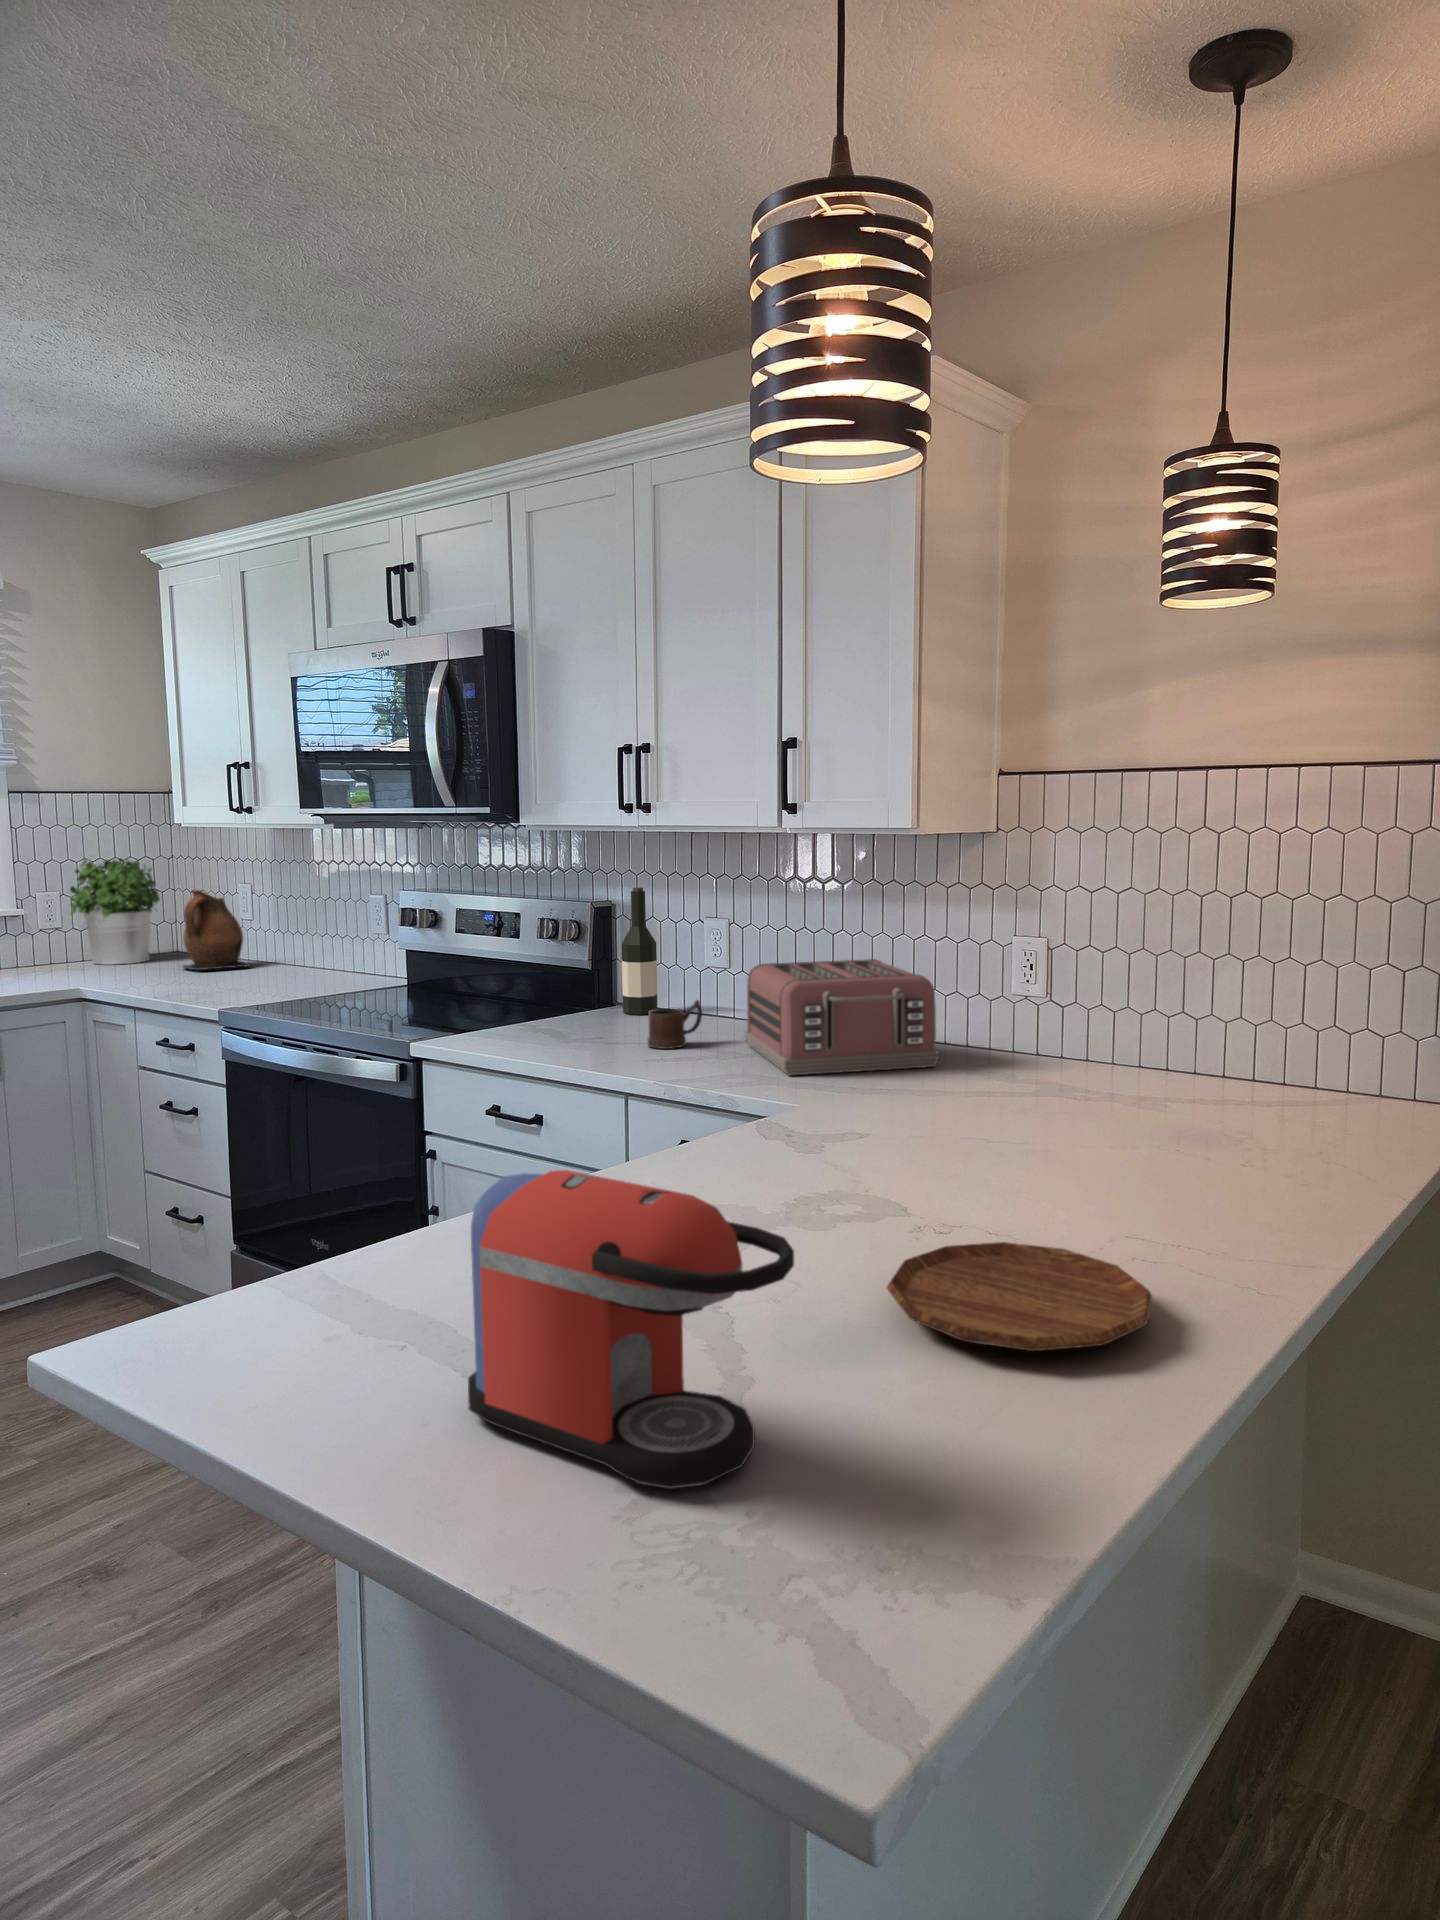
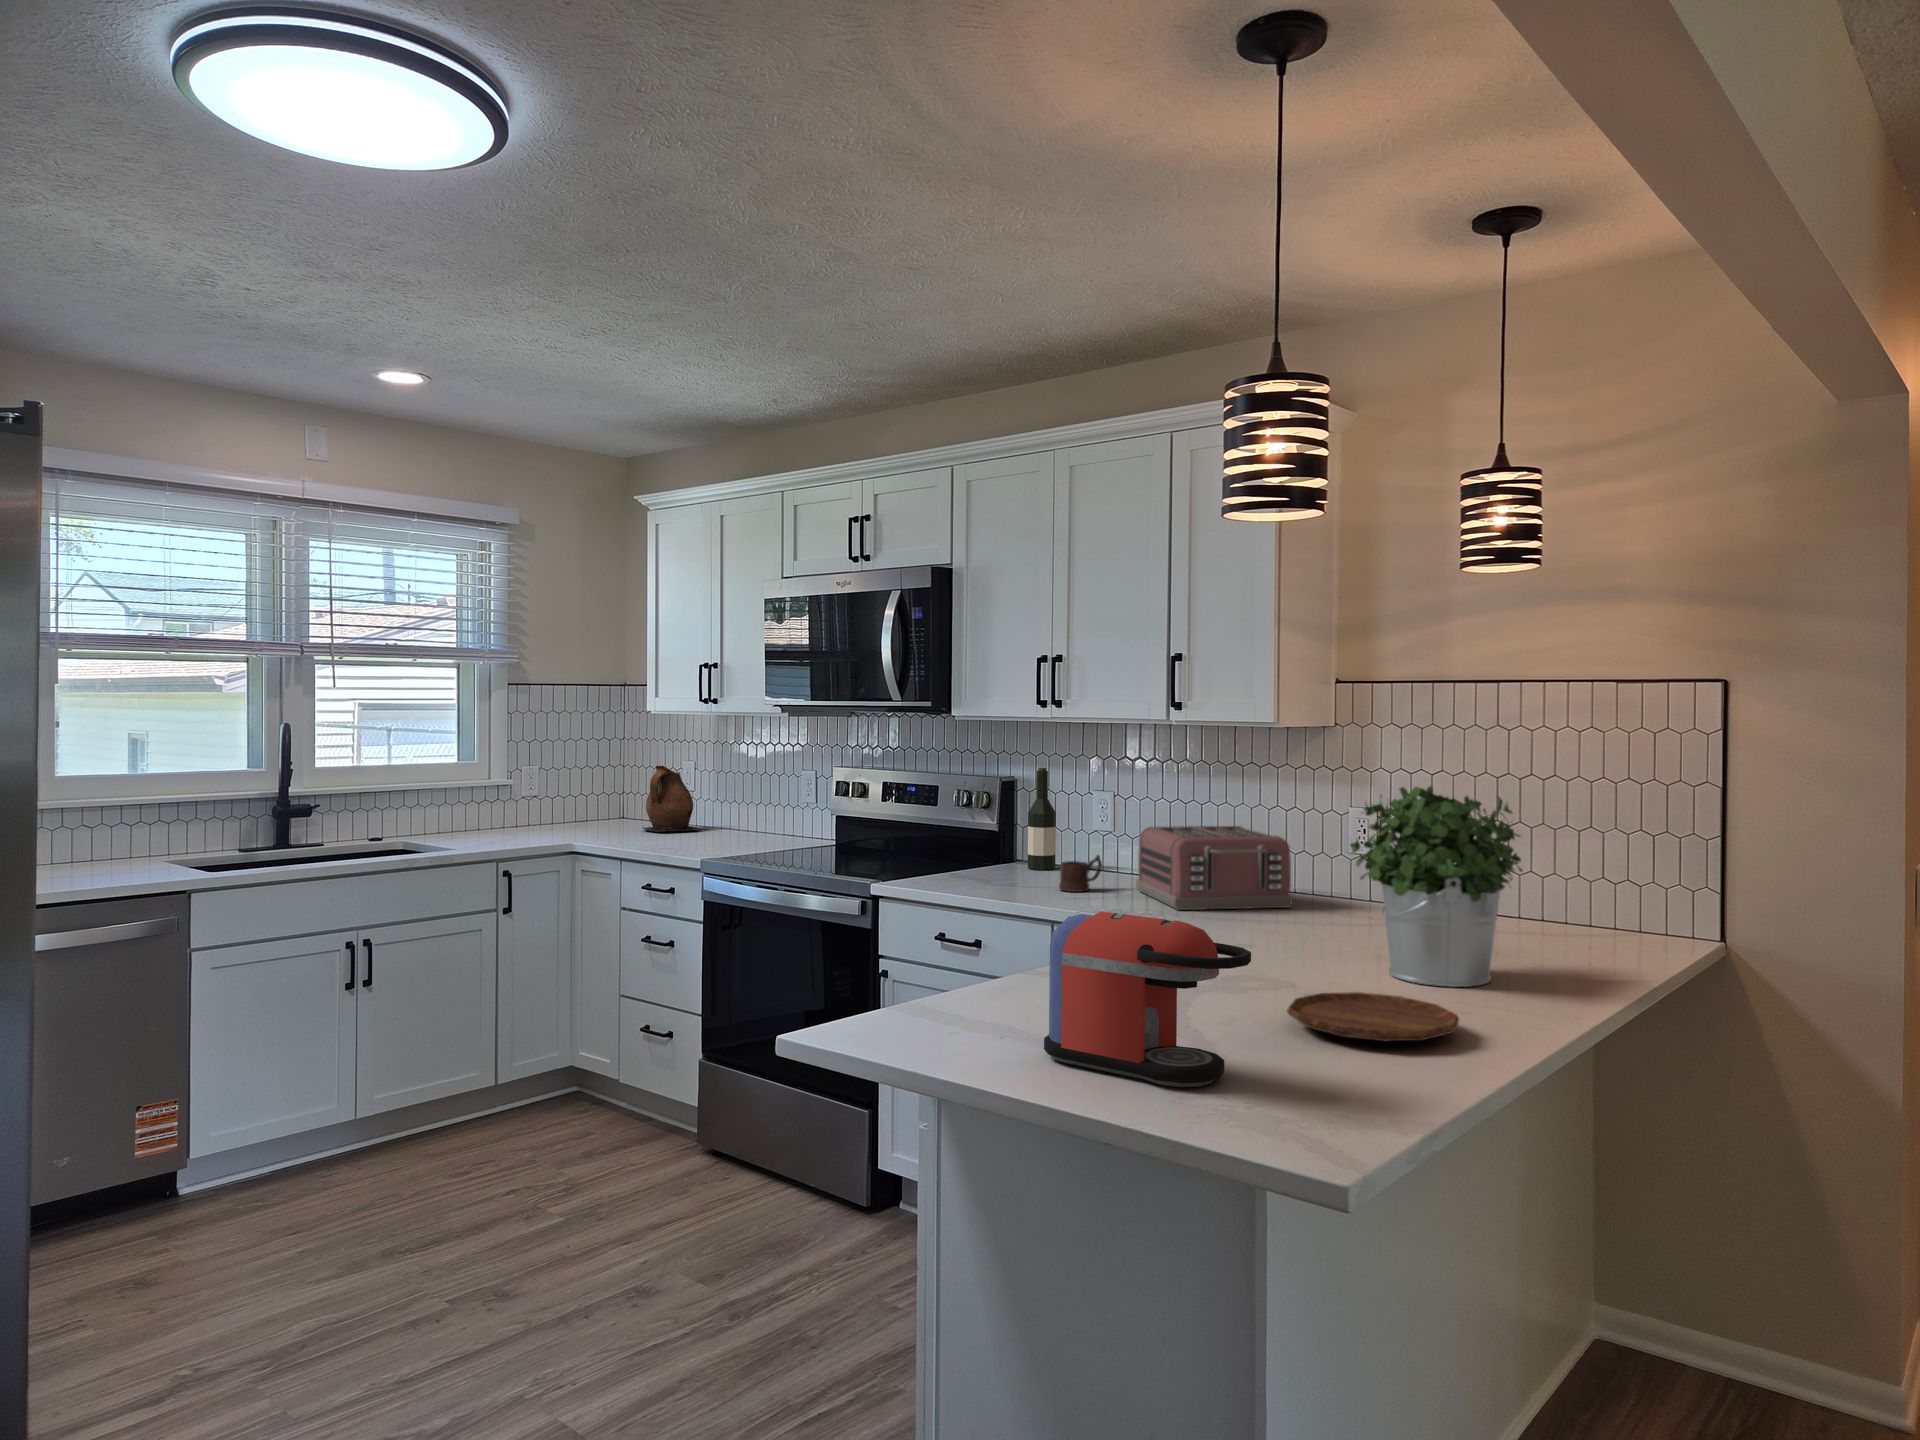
potted plant: present [70,858,160,965] -> present [1350,787,1522,987]

